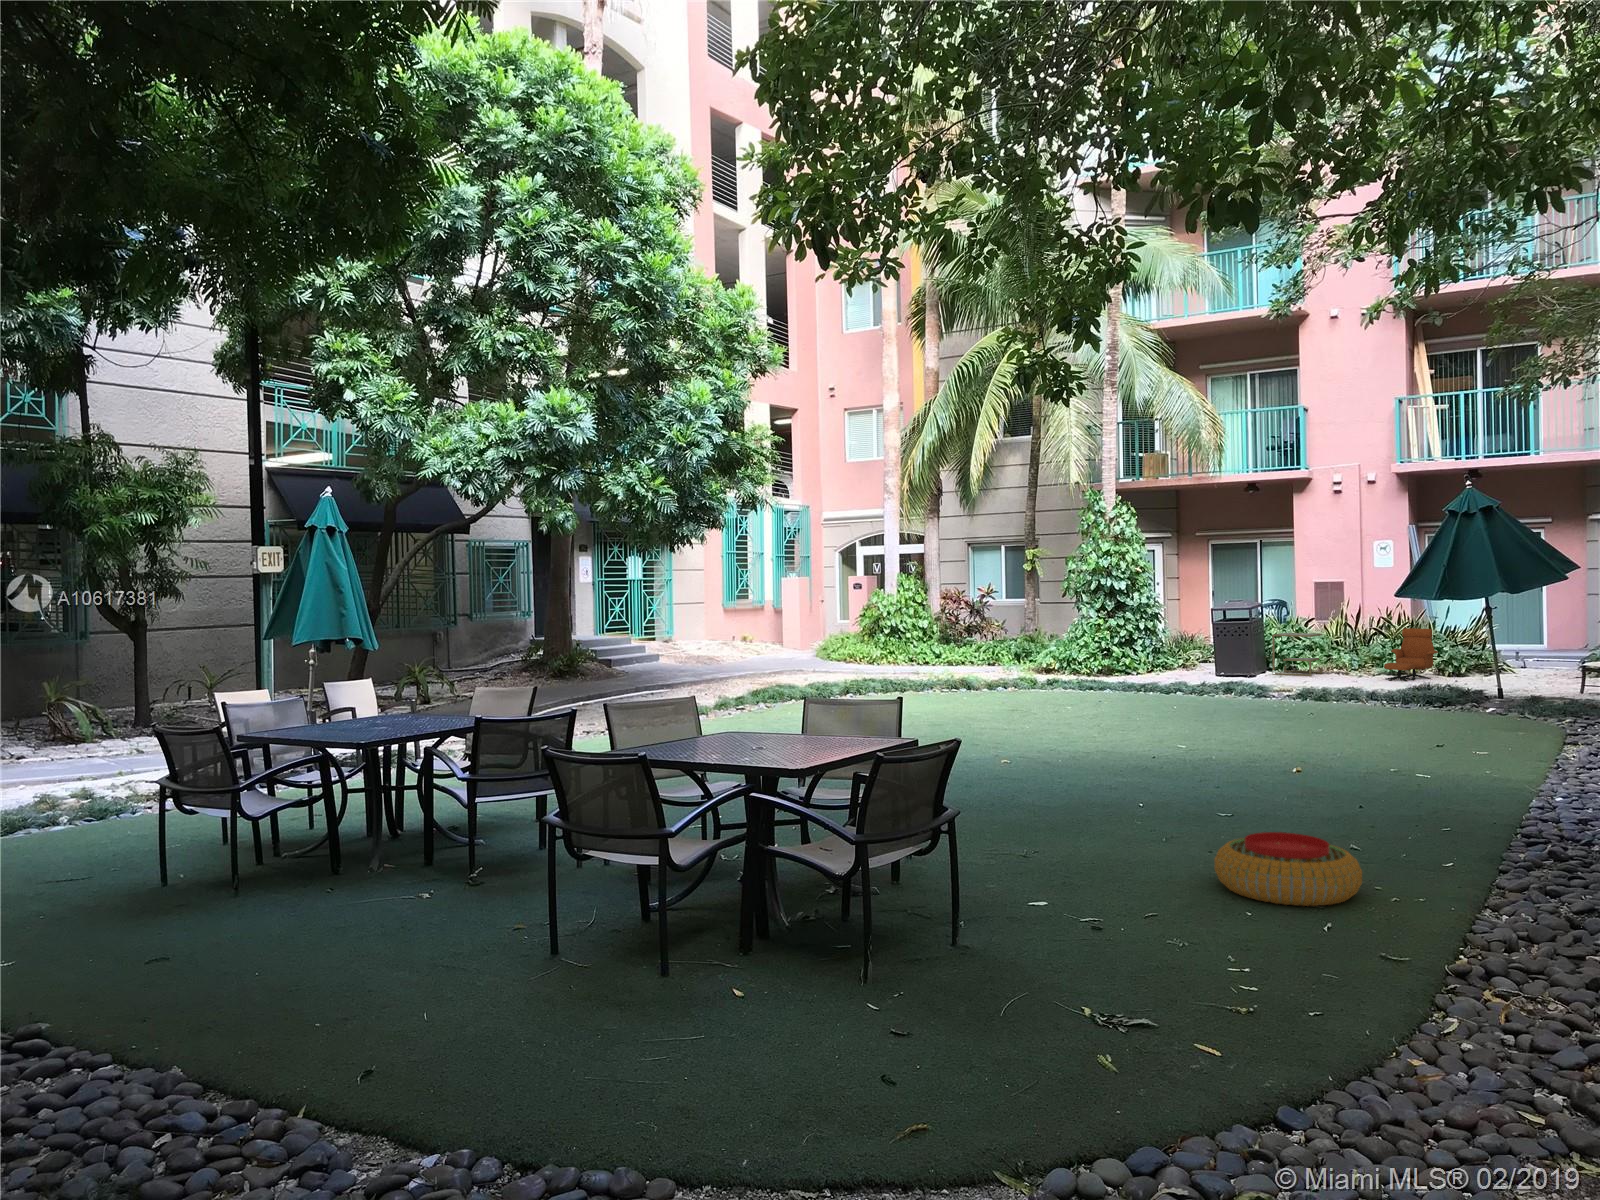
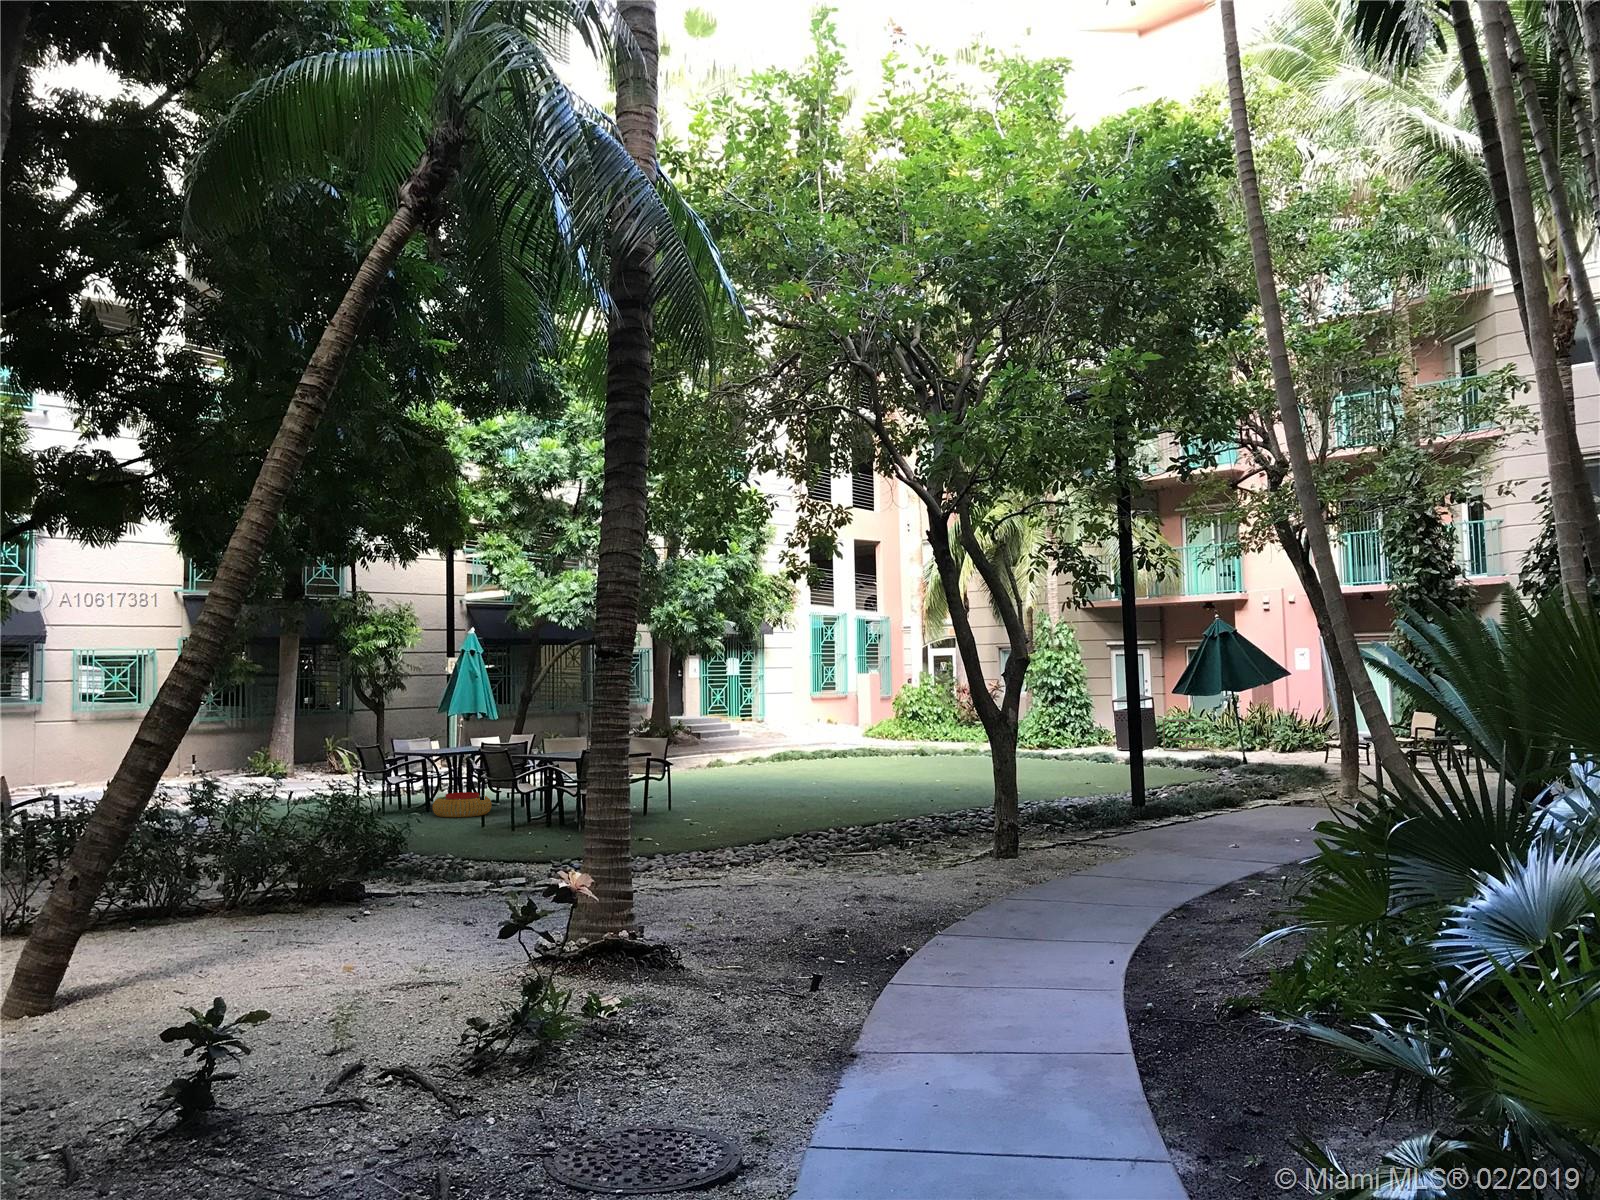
lounge chair: present [1384,628,1438,681] -> none [1230,716,1273,755]
pouf: present [1214,832,1362,906] -> present [433,792,492,817]

